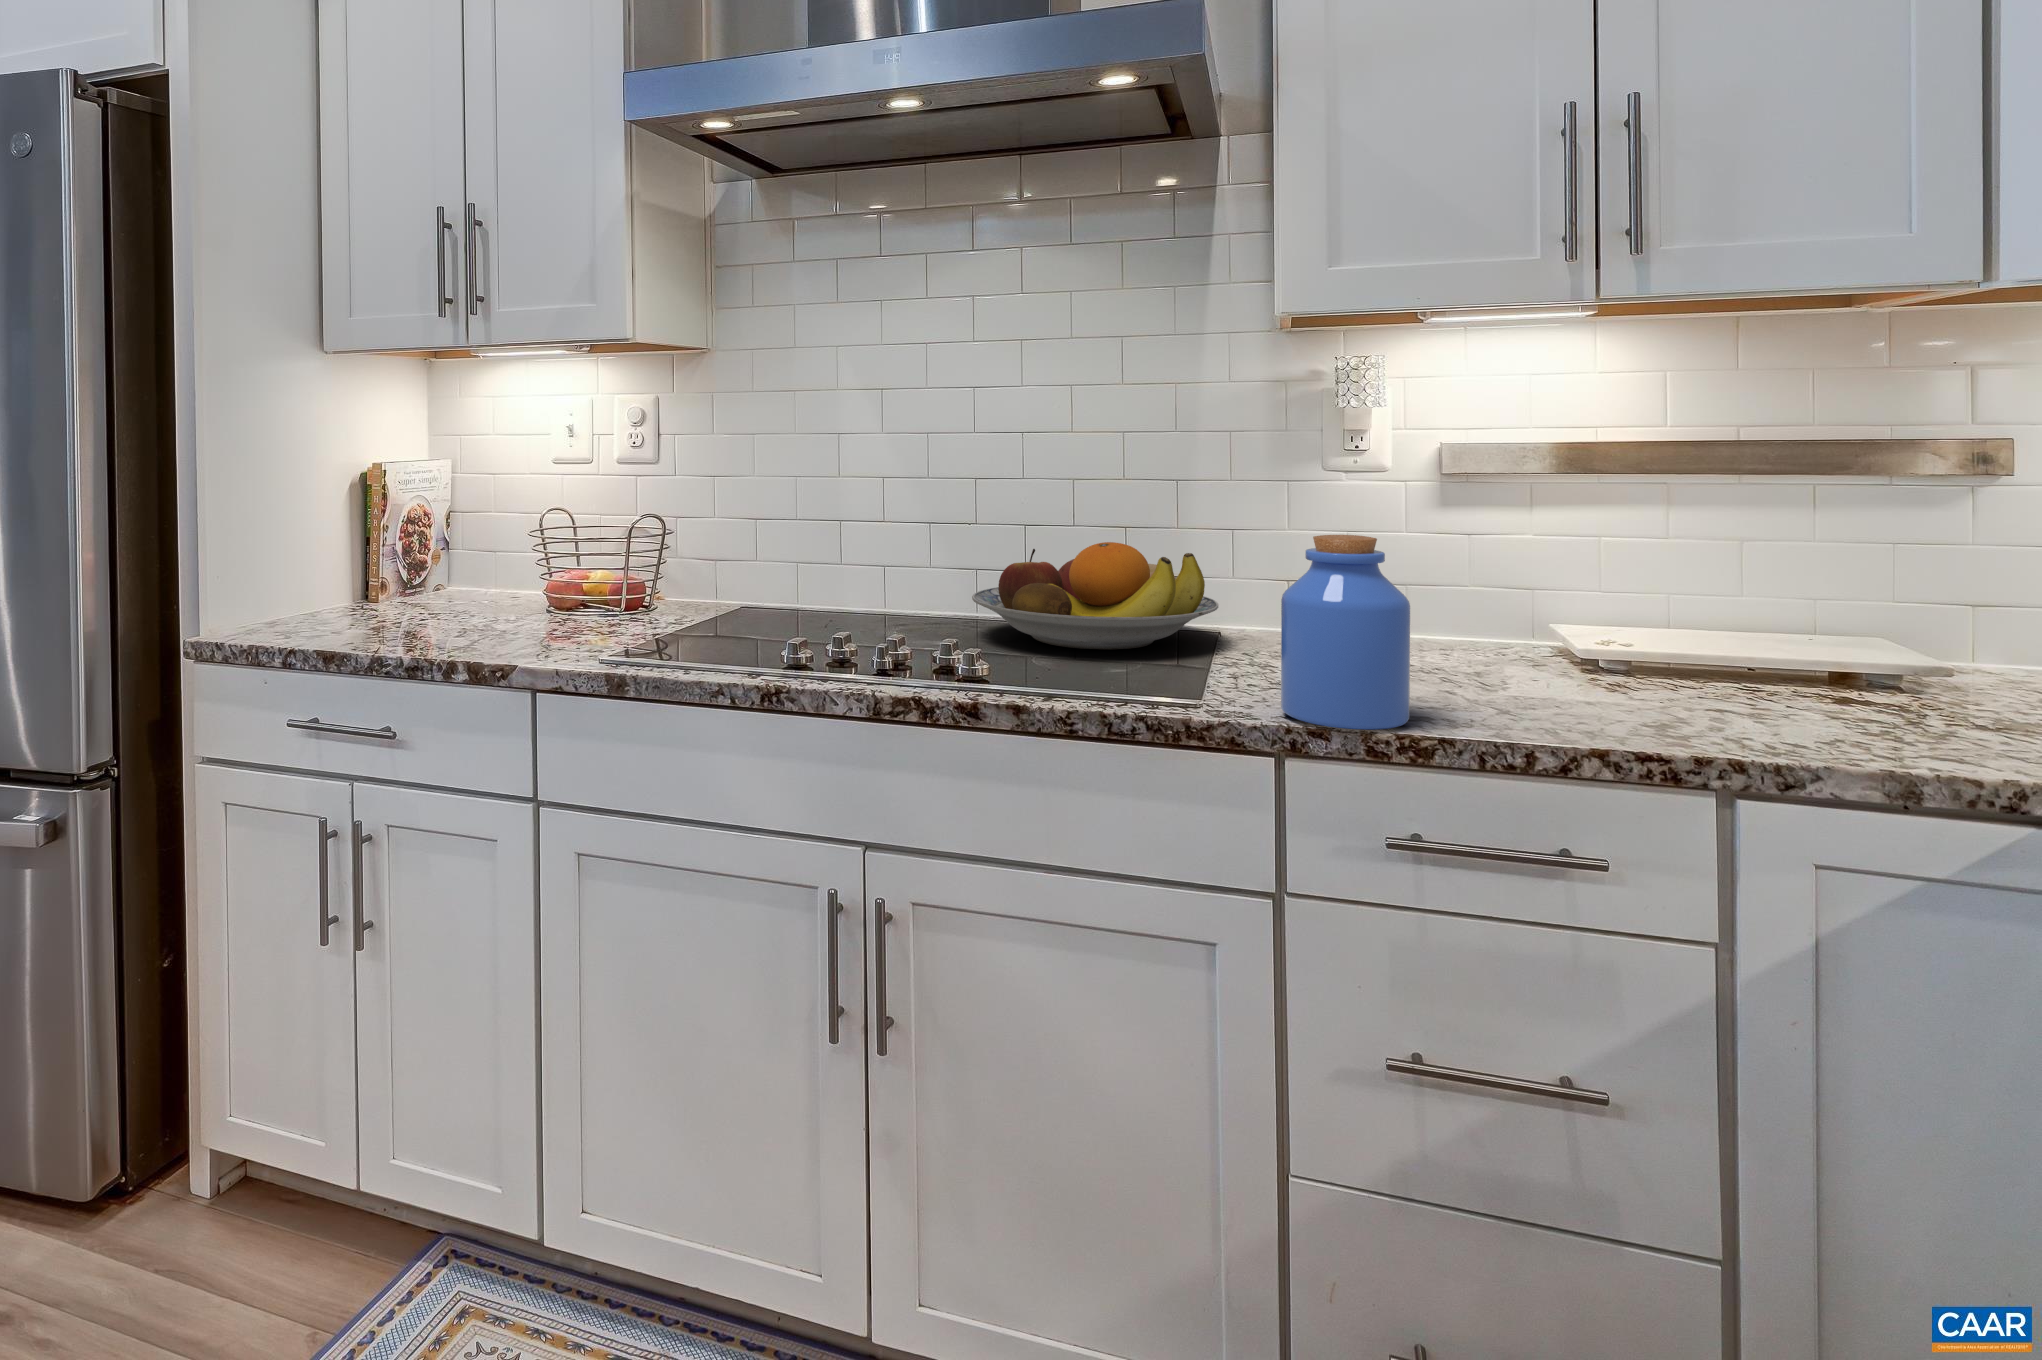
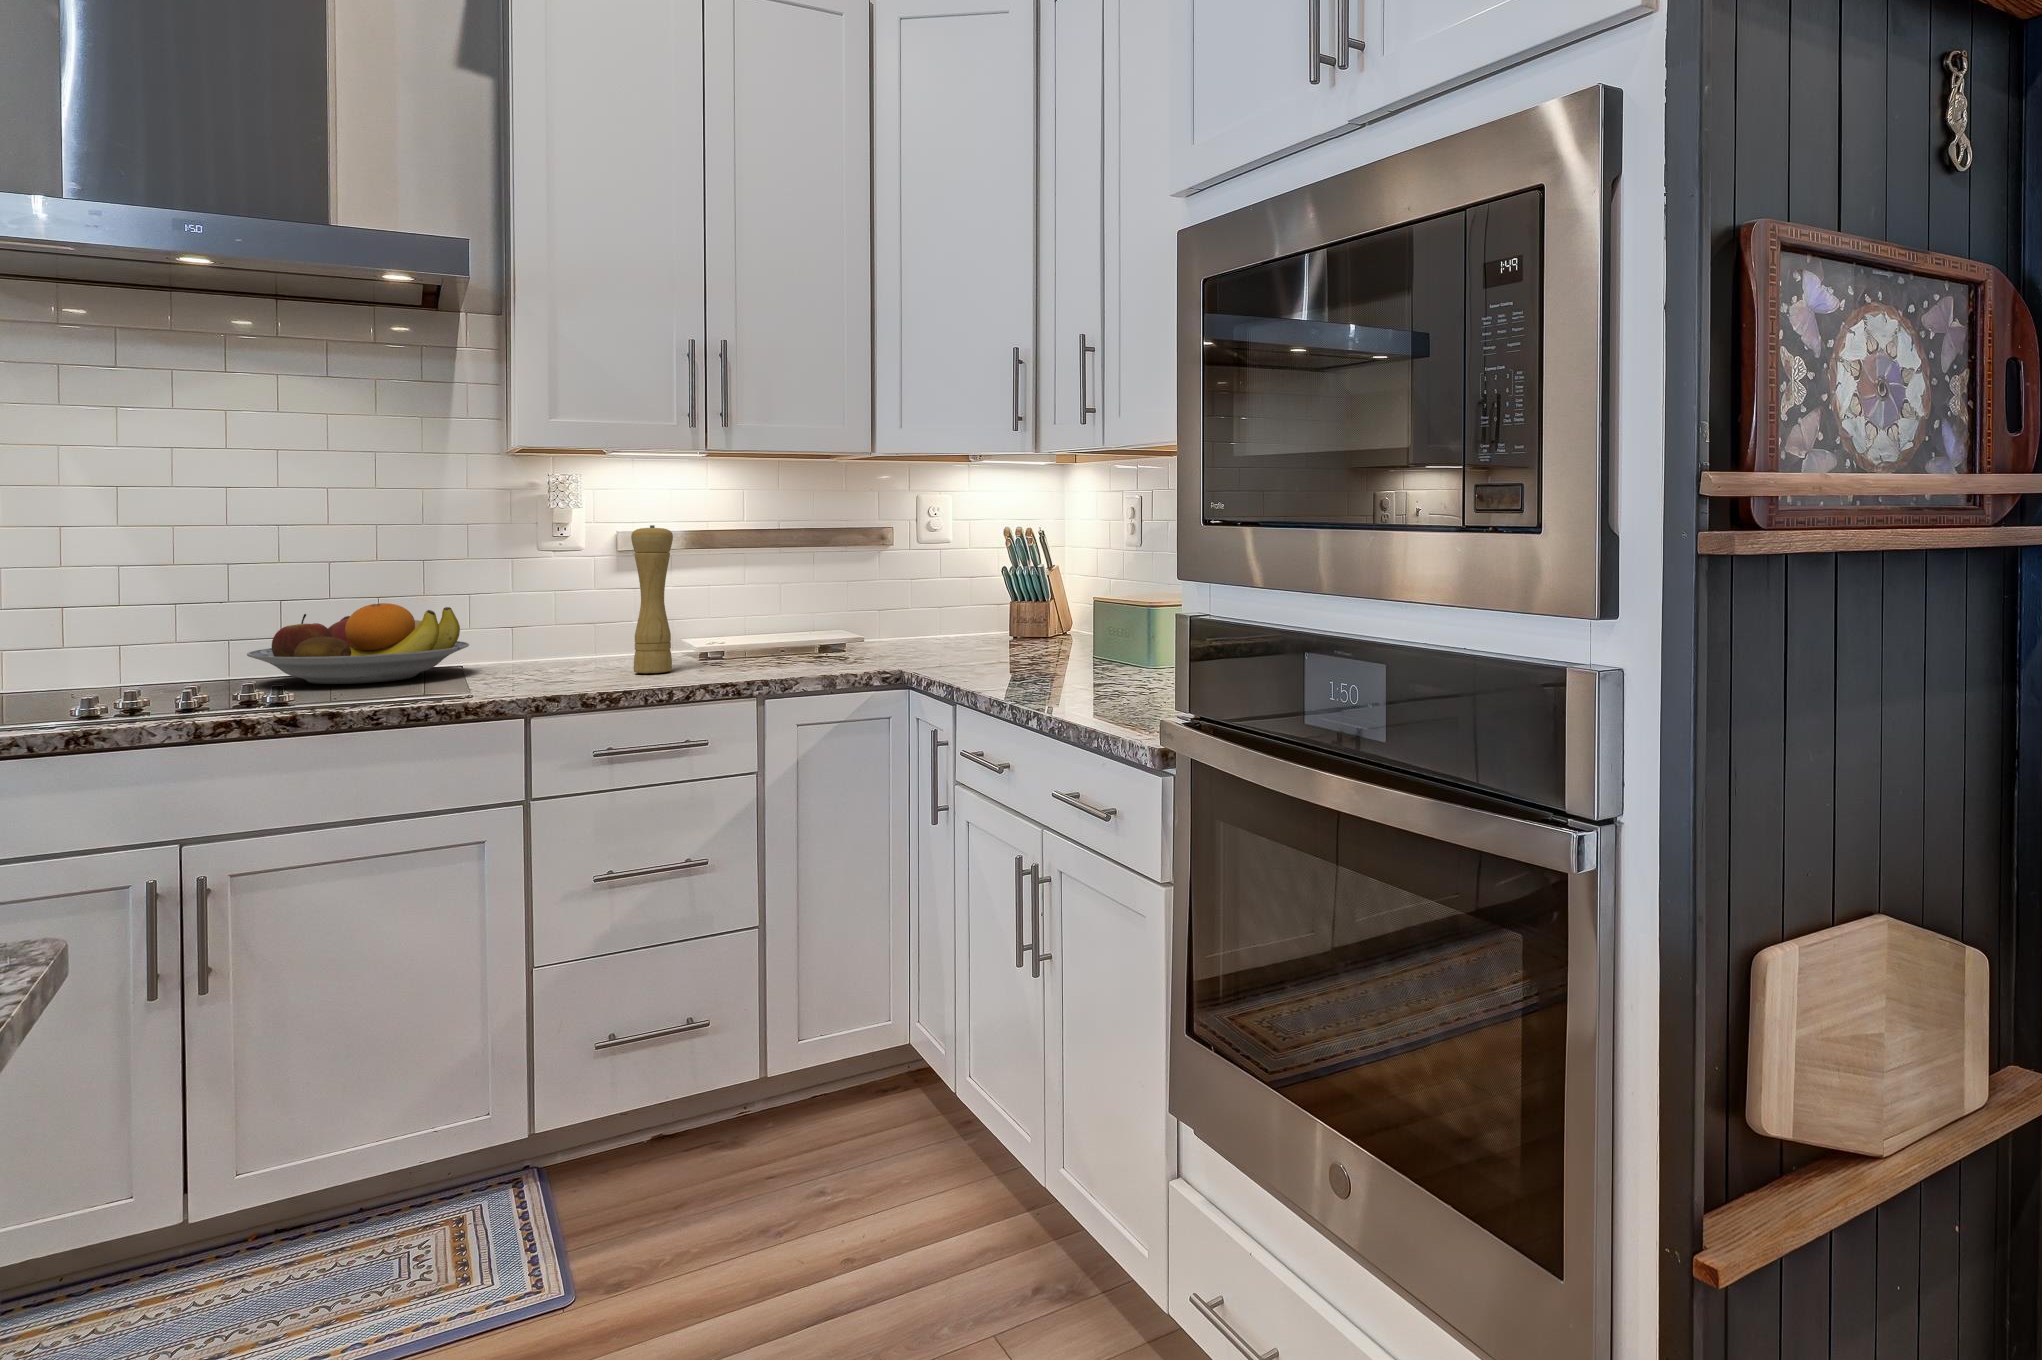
pepper mill: none [1459,438,1535,699] -> present [631,525,673,673]
jar: present [1281,535,1410,730] -> none [529,581,607,692]

